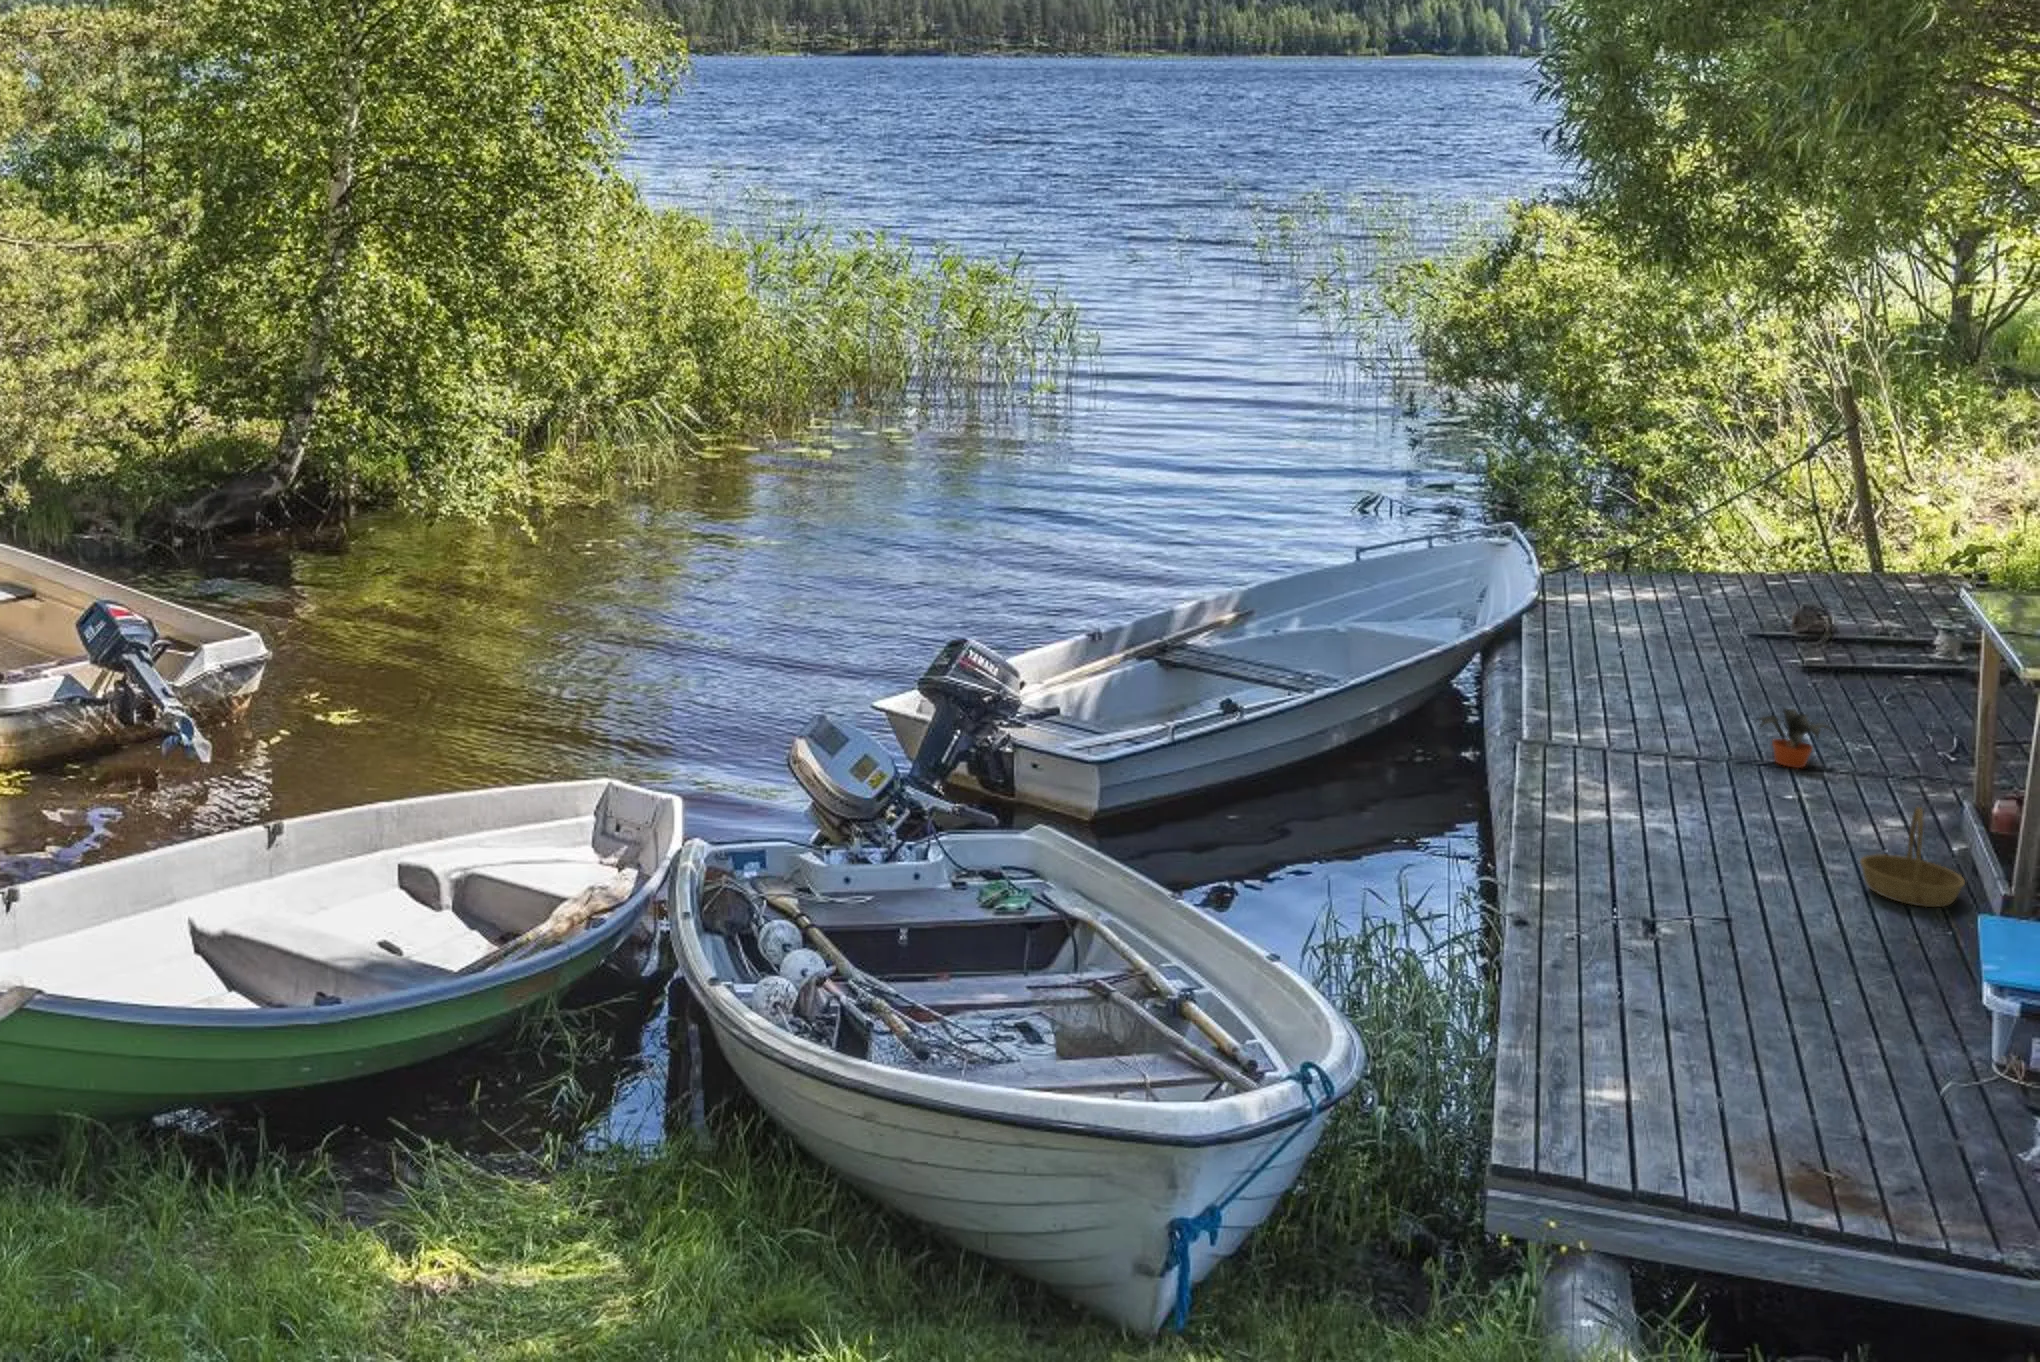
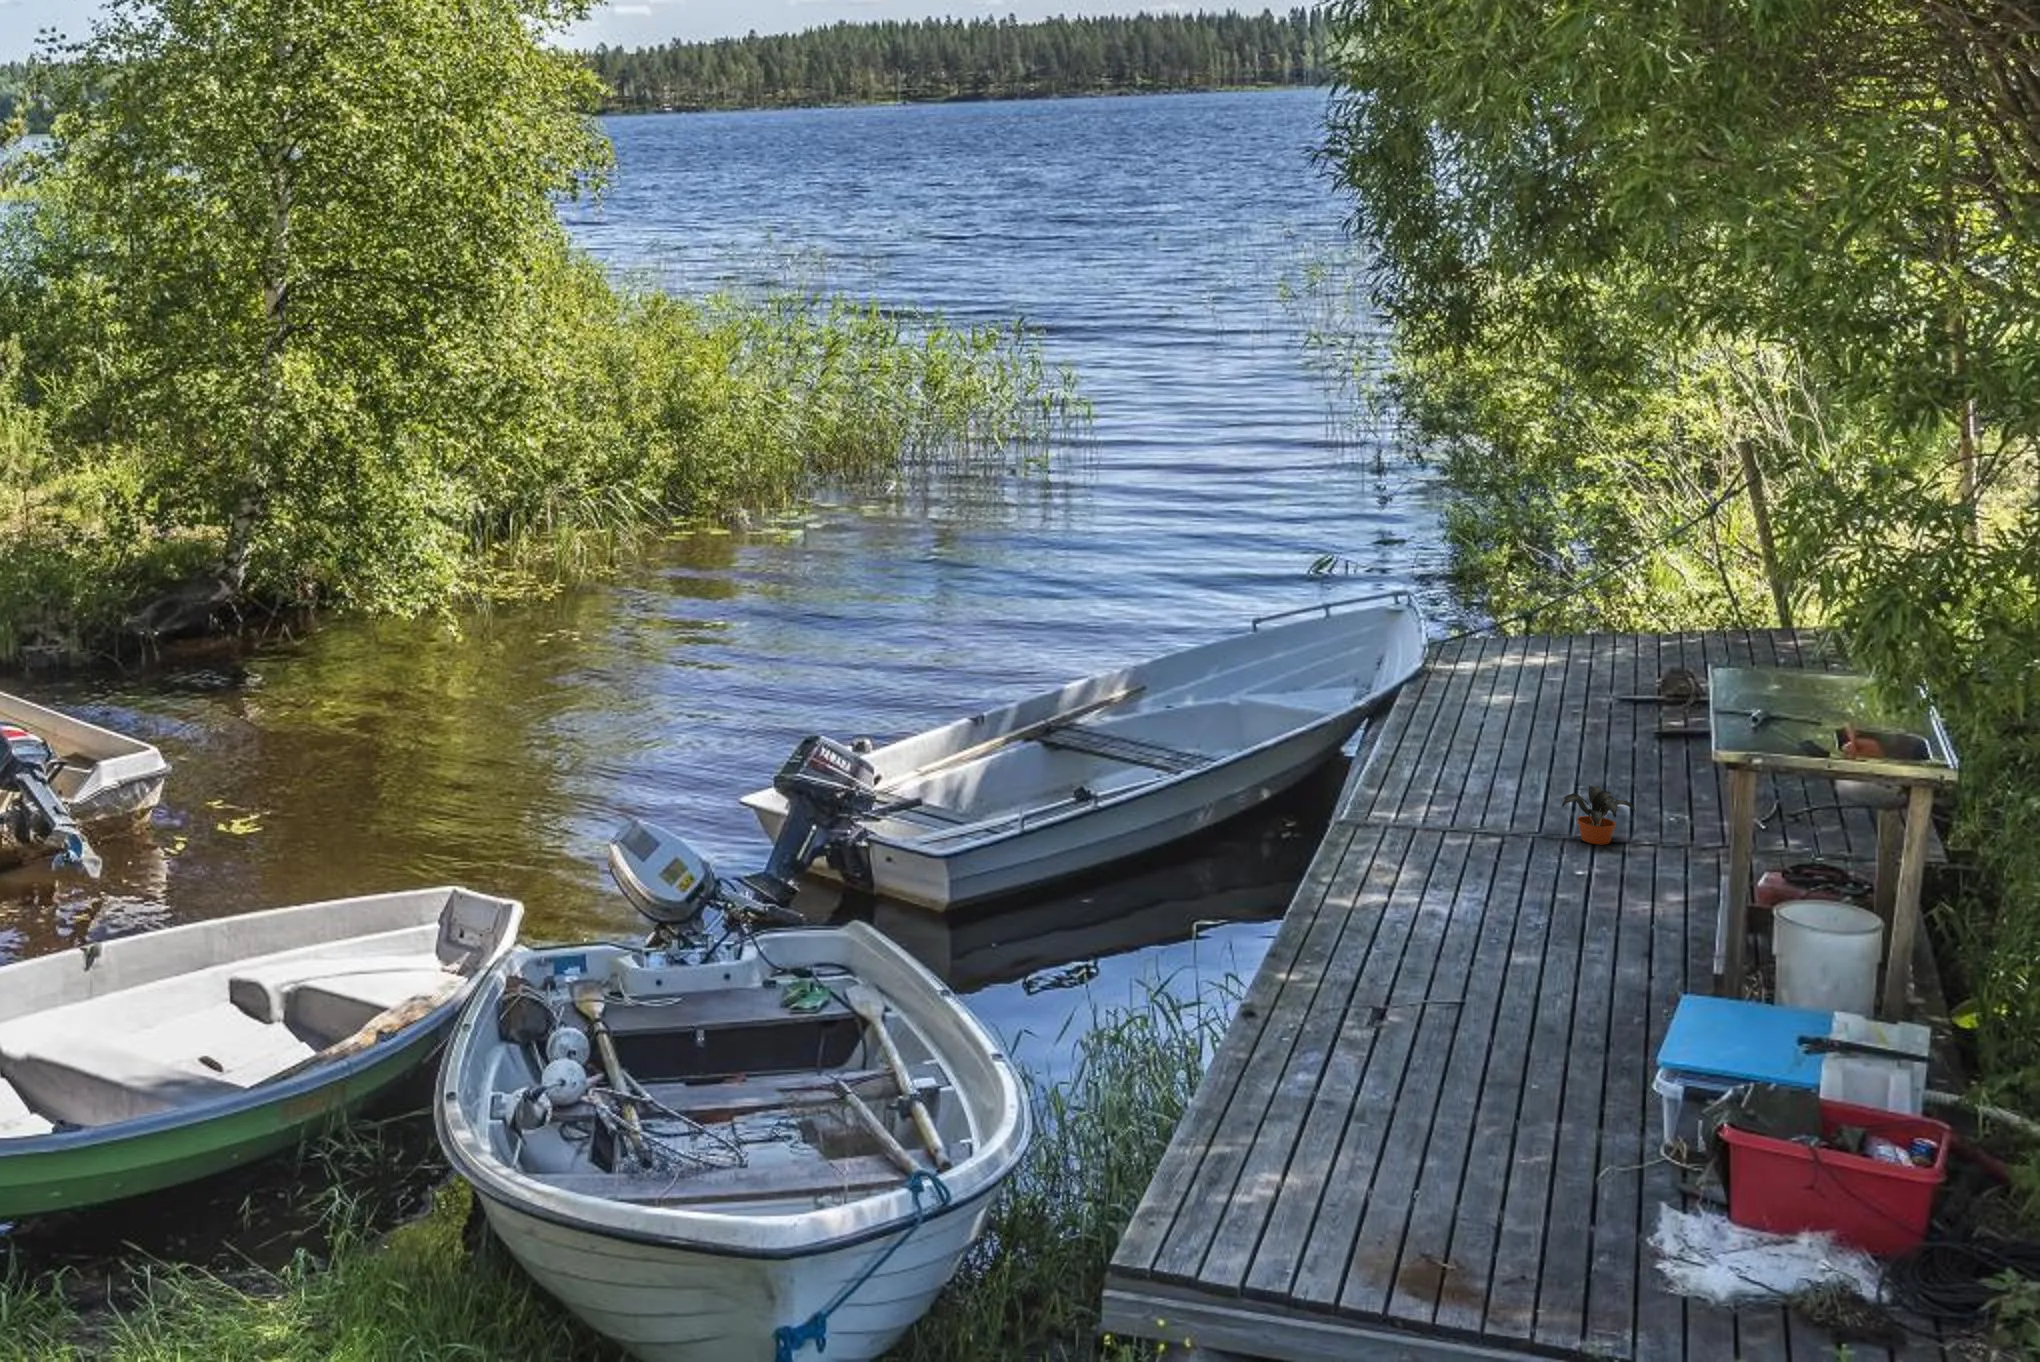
basket: present [1860,807,1965,907] -> none [1613,887,1710,986]

